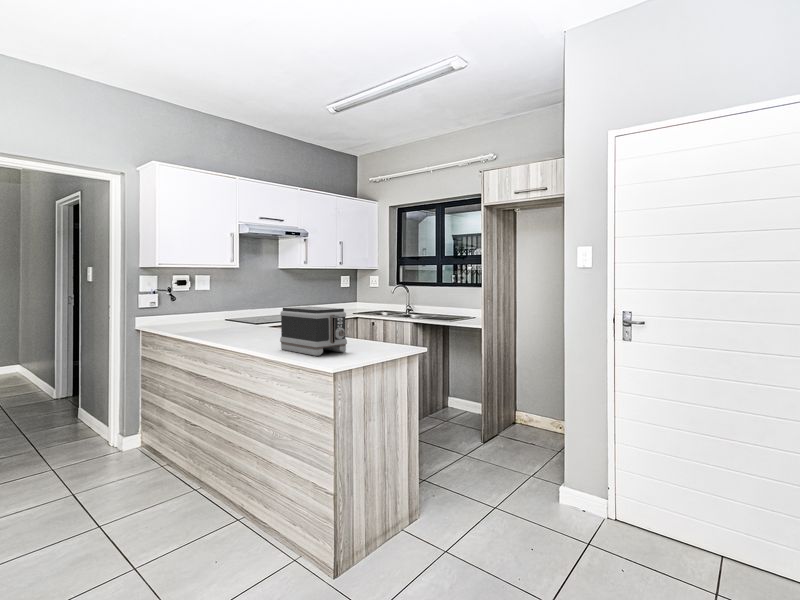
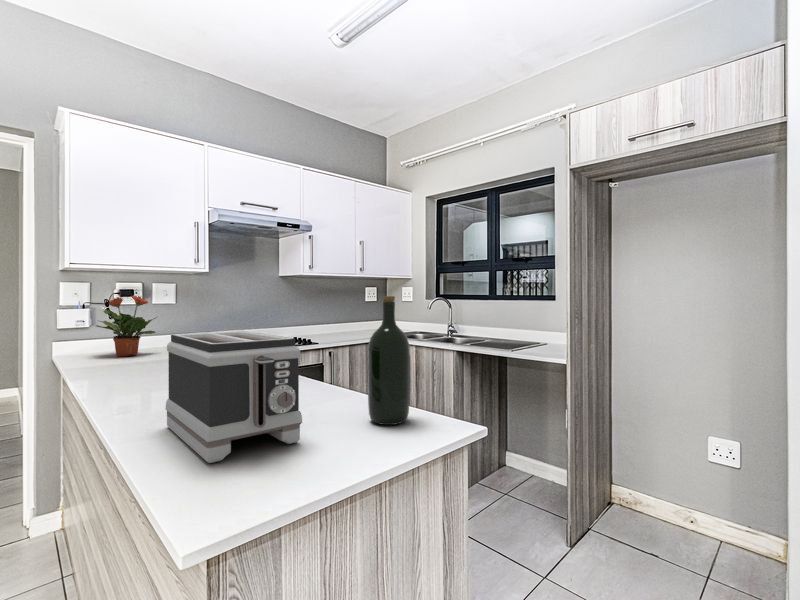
potted plant: none [169,285,210,326] -> present [96,295,157,356]
wine bottle: none [371,290,390,348] -> present [368,296,410,425]

